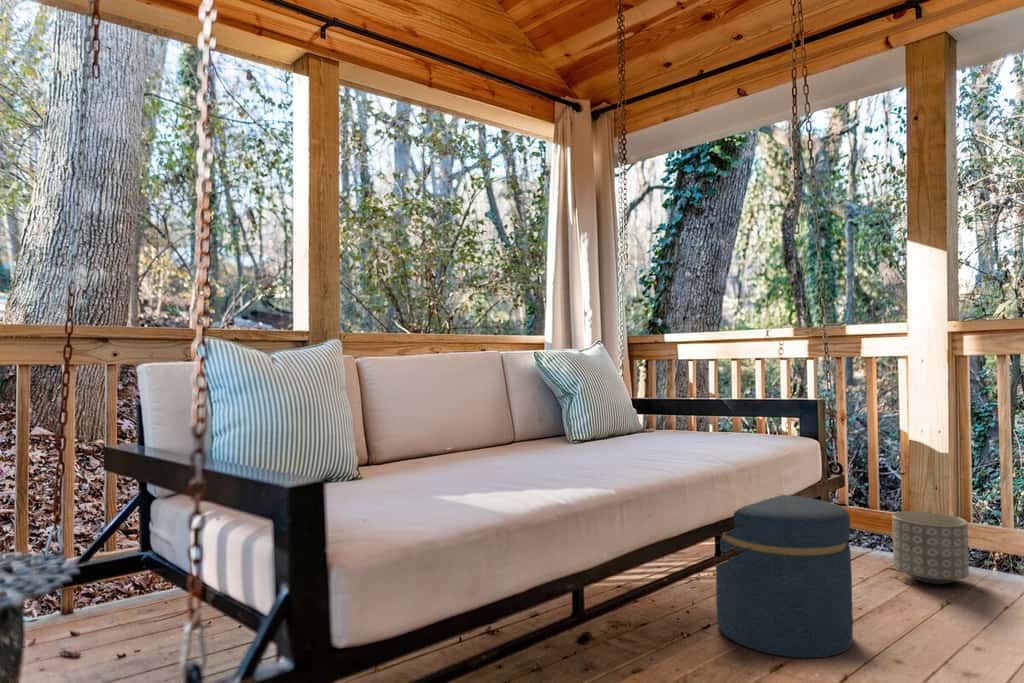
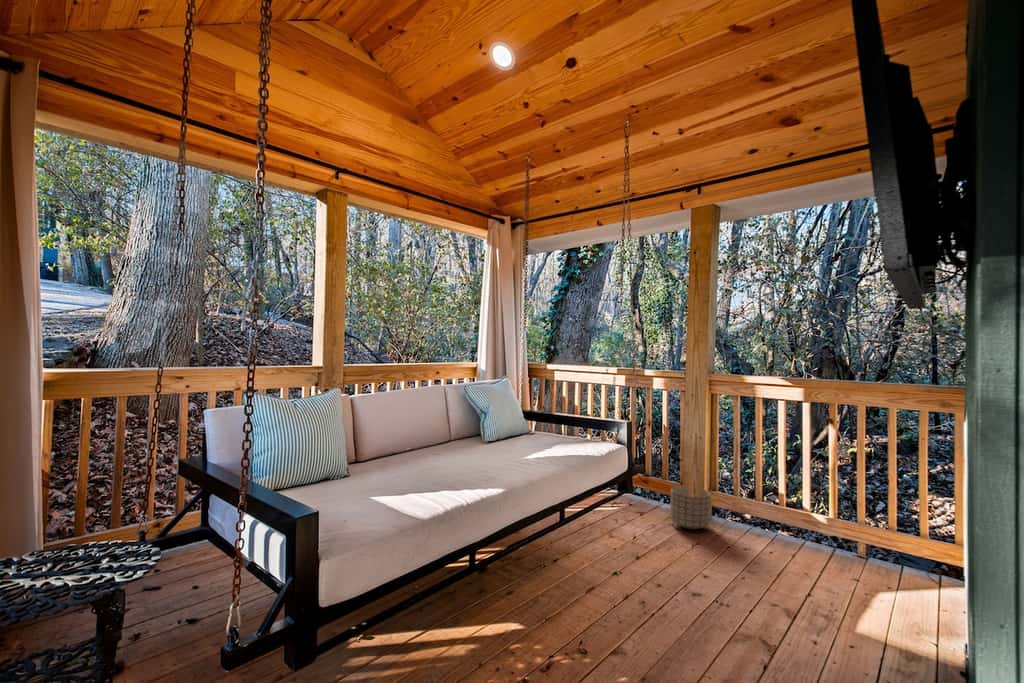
ottoman: present [716,494,853,658] -> none [562,481,637,580]

